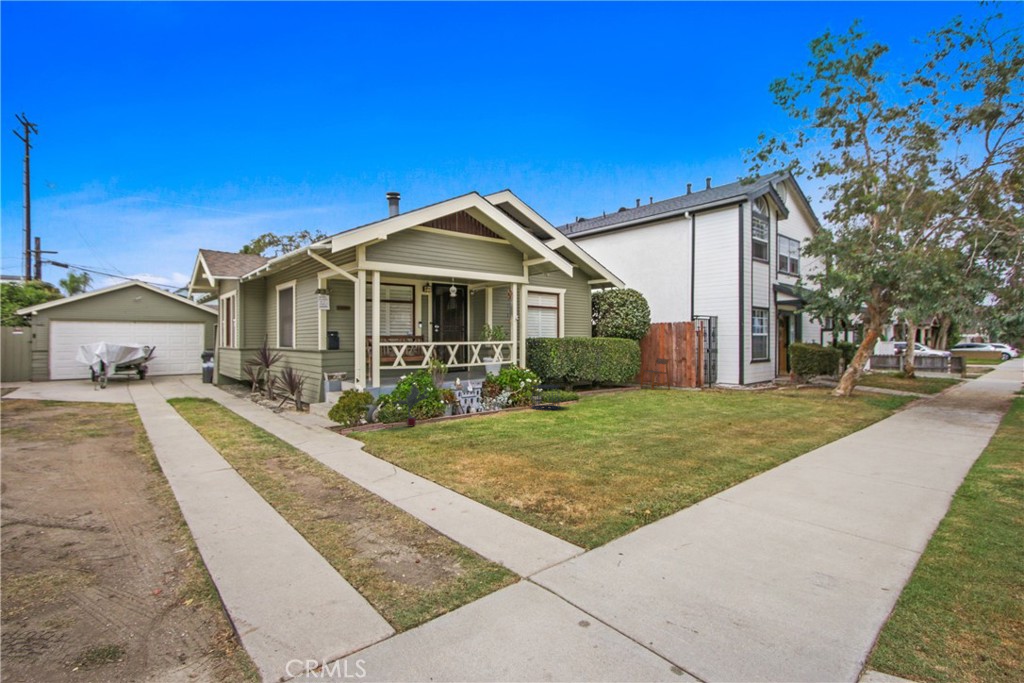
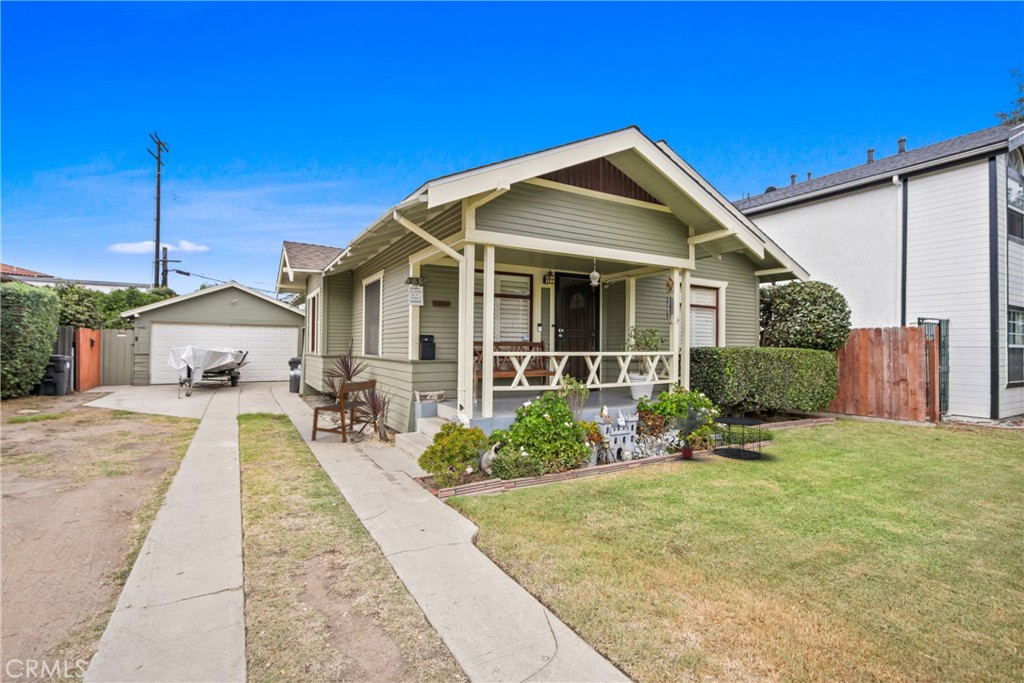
bench: present [641,358,670,390] -> present [312,379,378,442]
potted tree: present [395,384,428,426] -> present [668,402,708,459]

